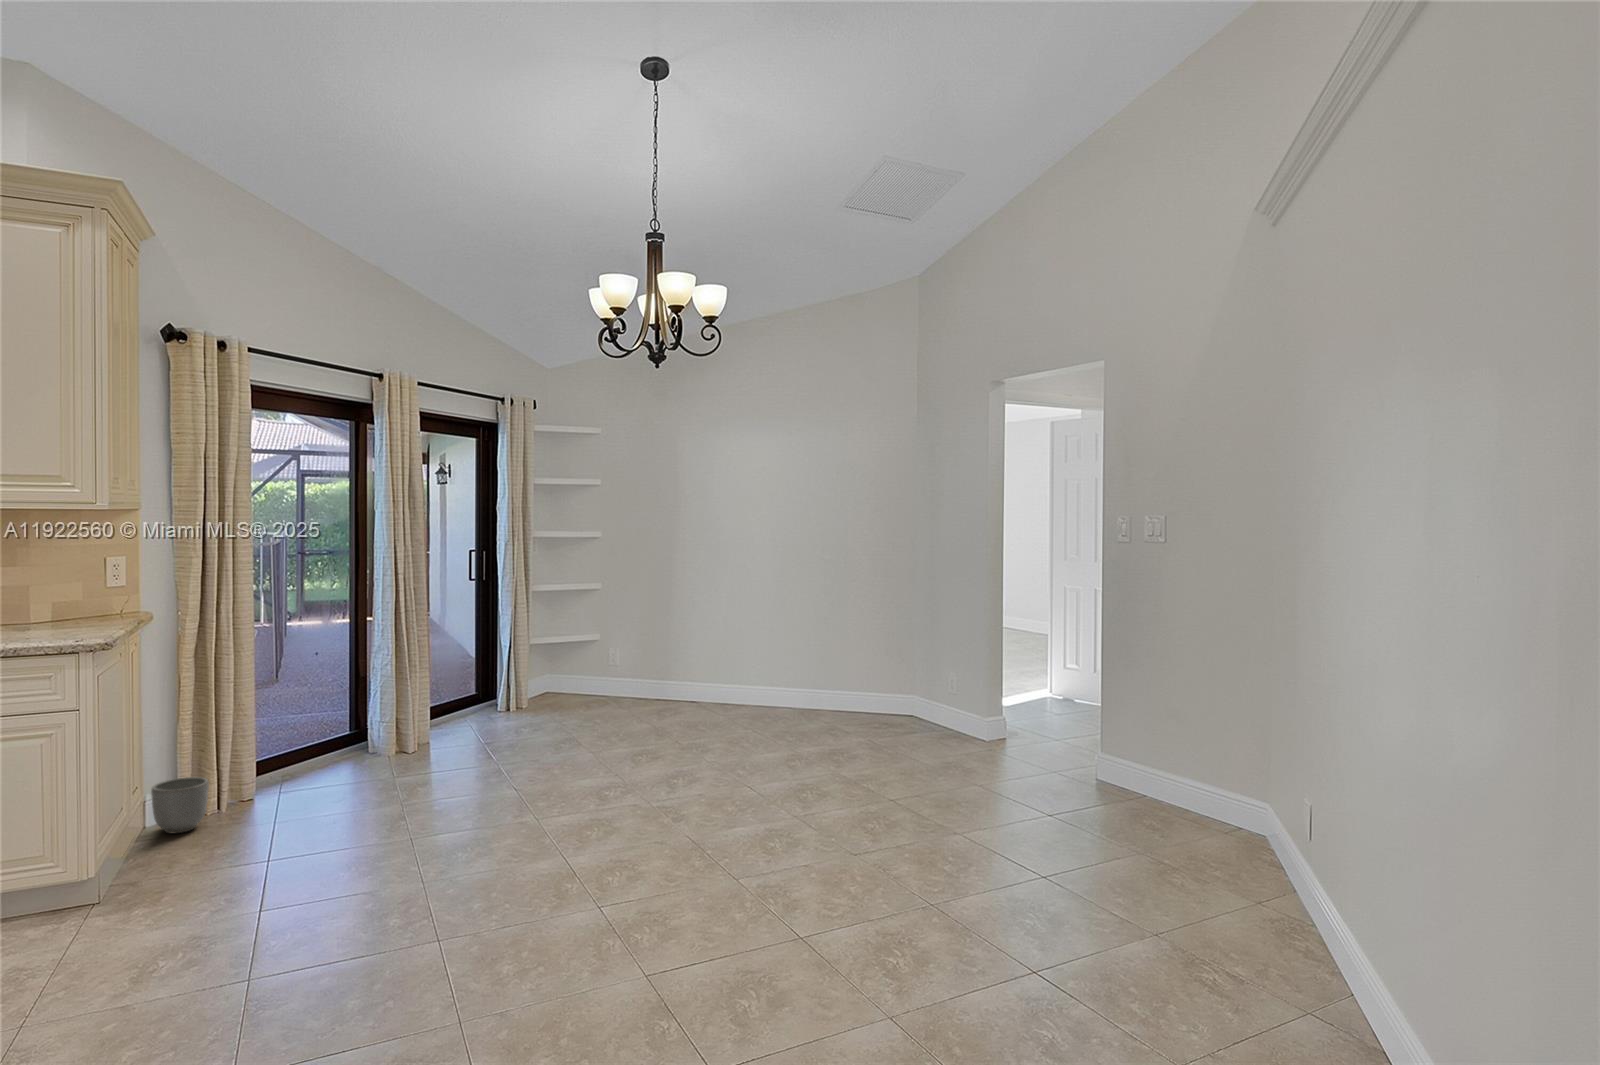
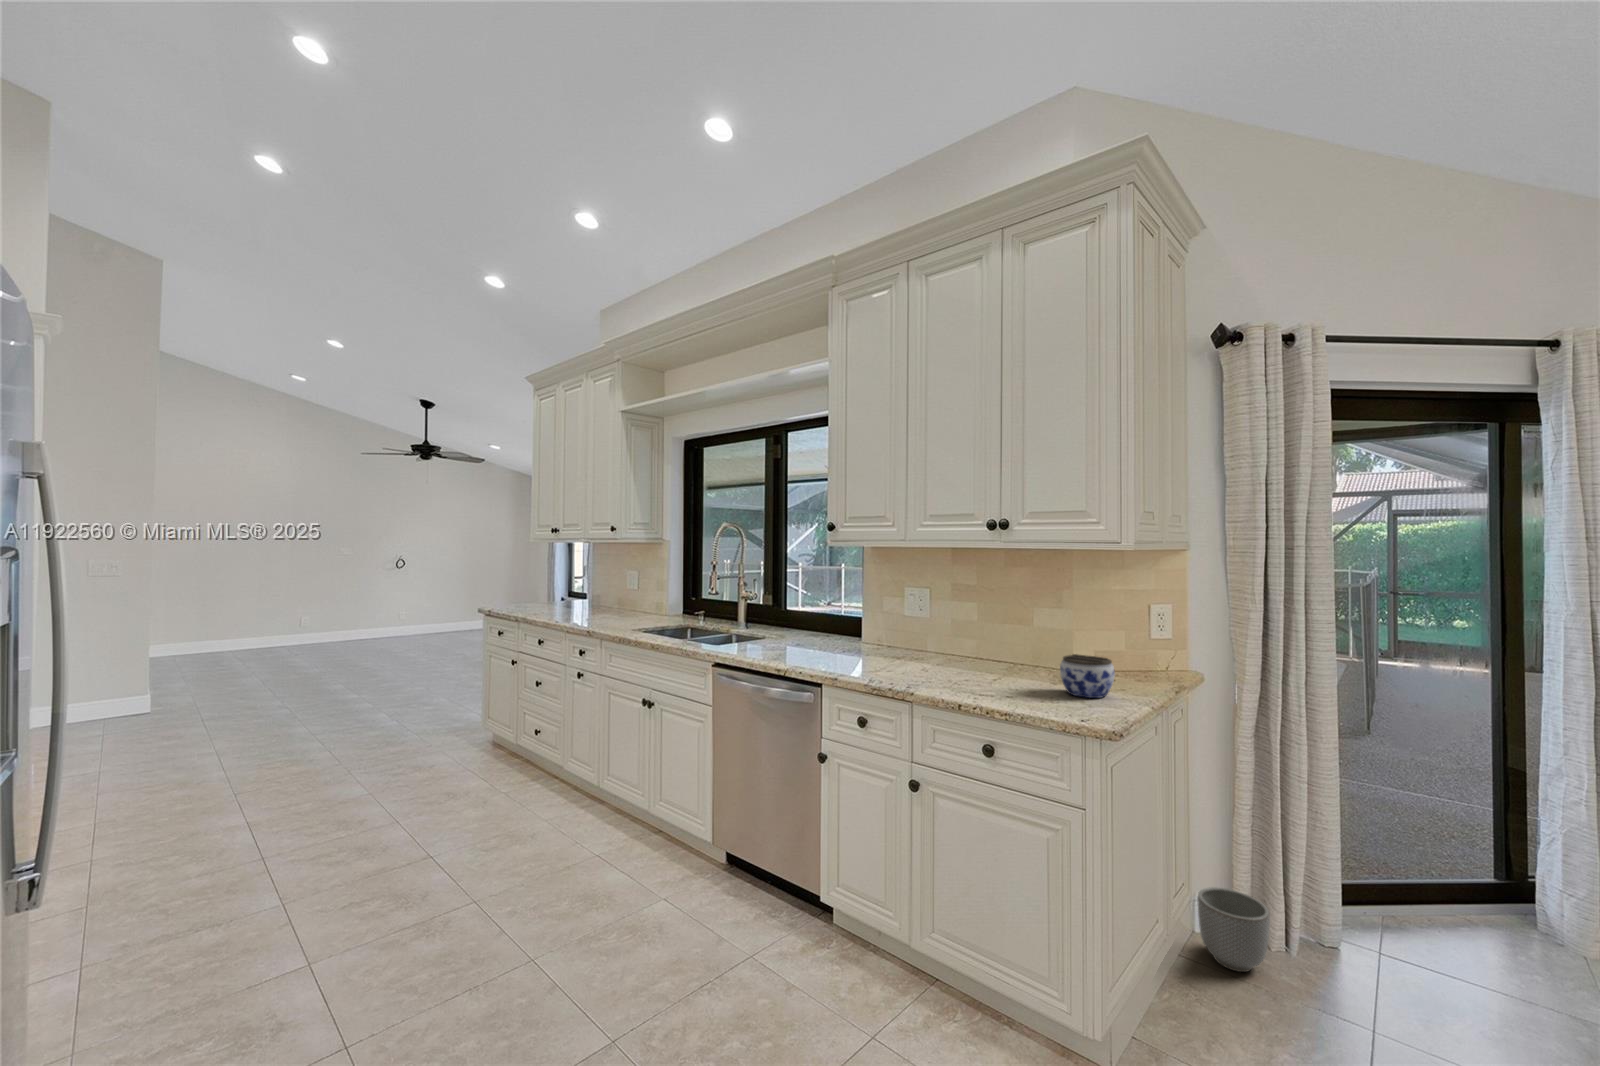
jar: none [34,599,90,634] -> present [1060,654,1115,698]

